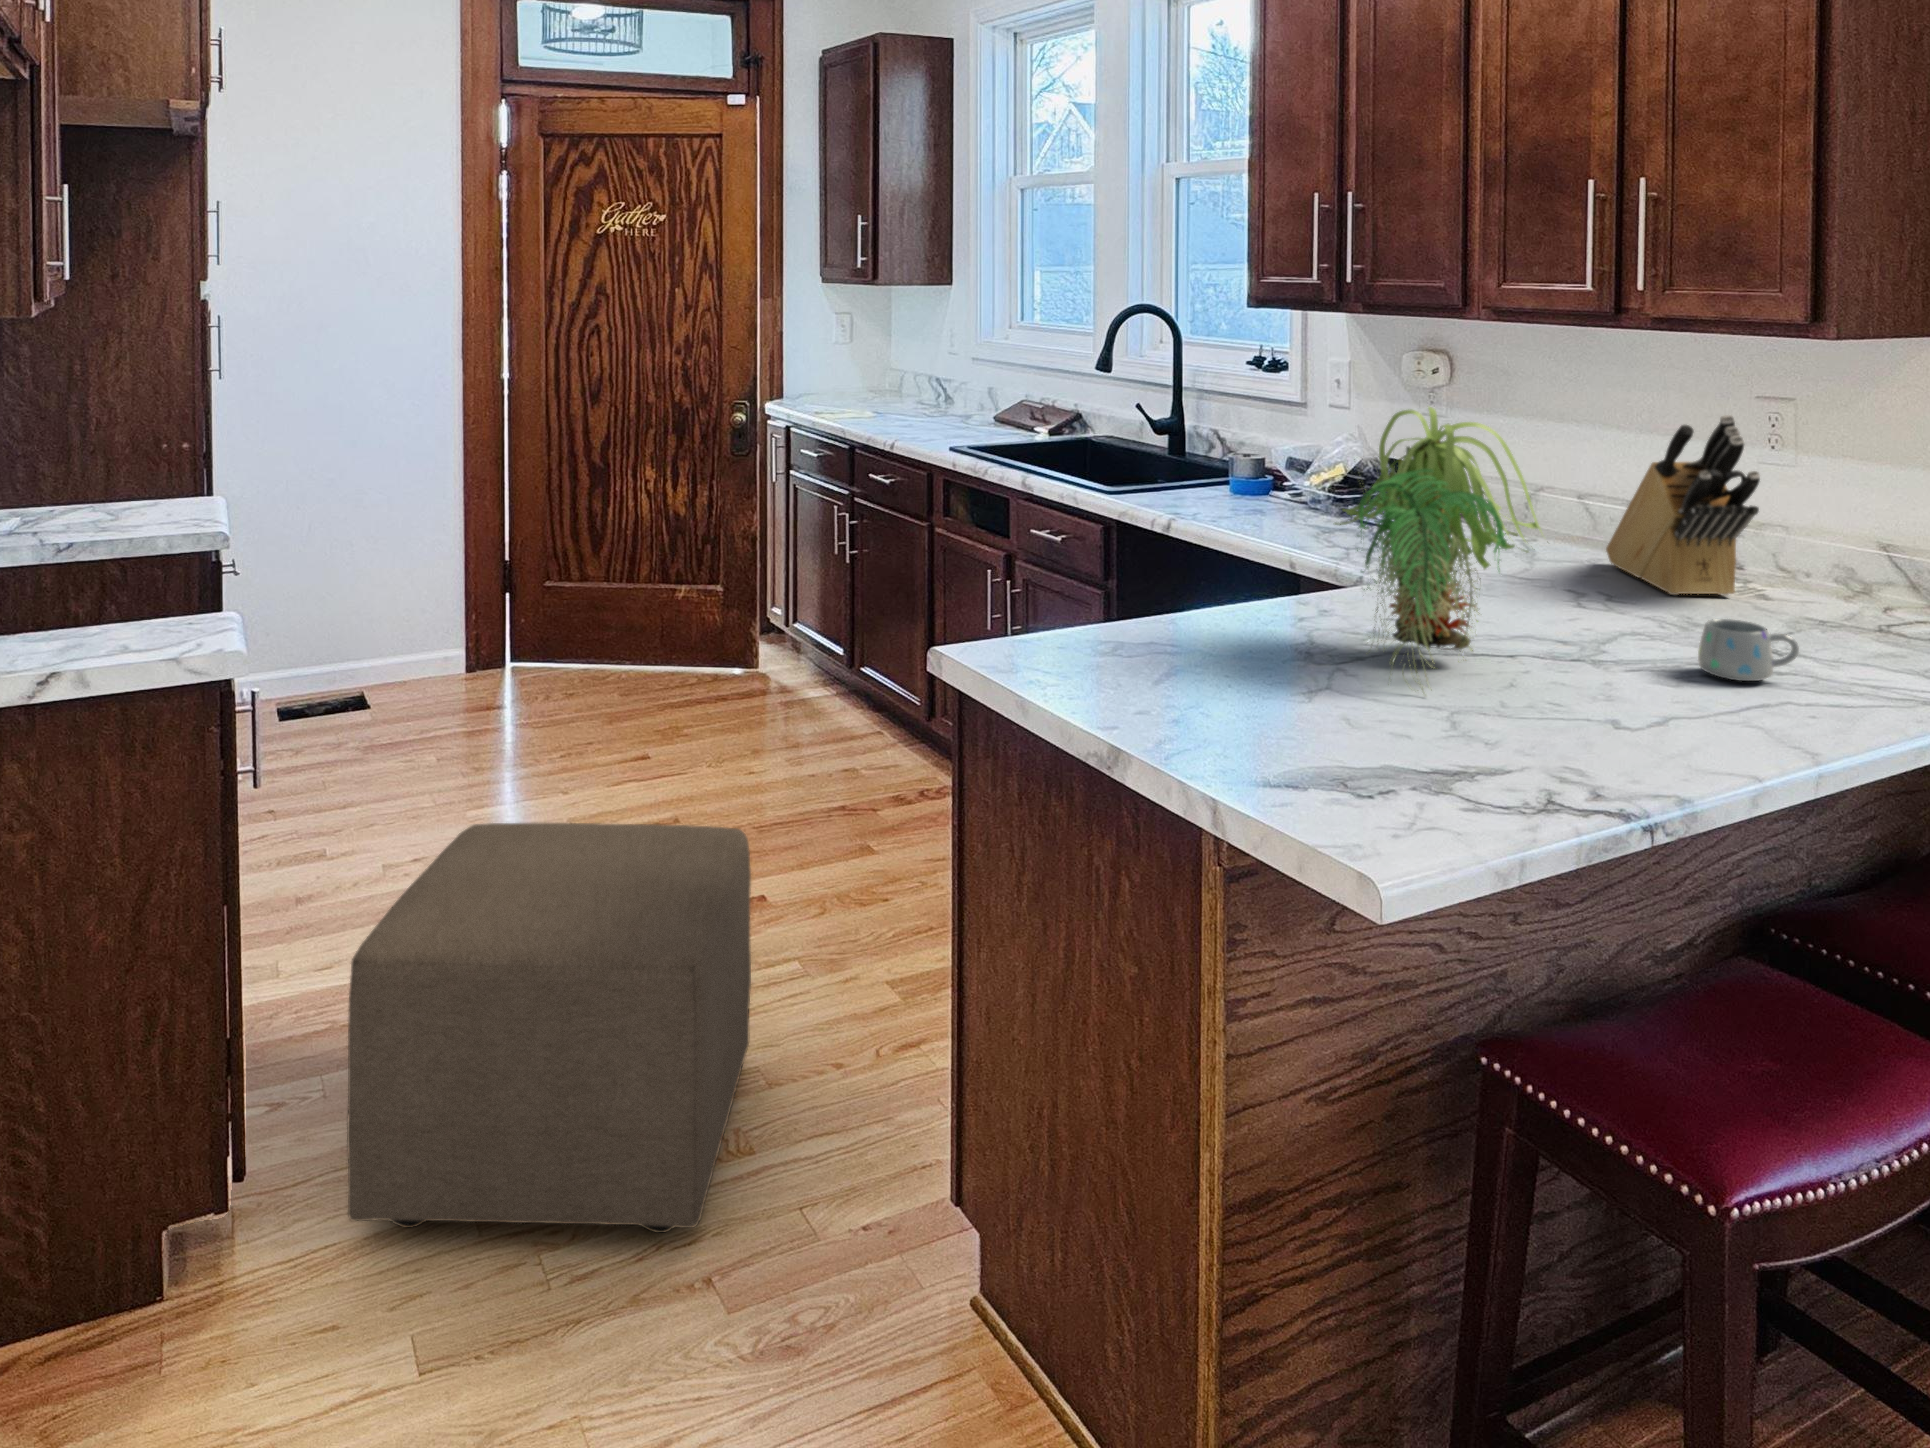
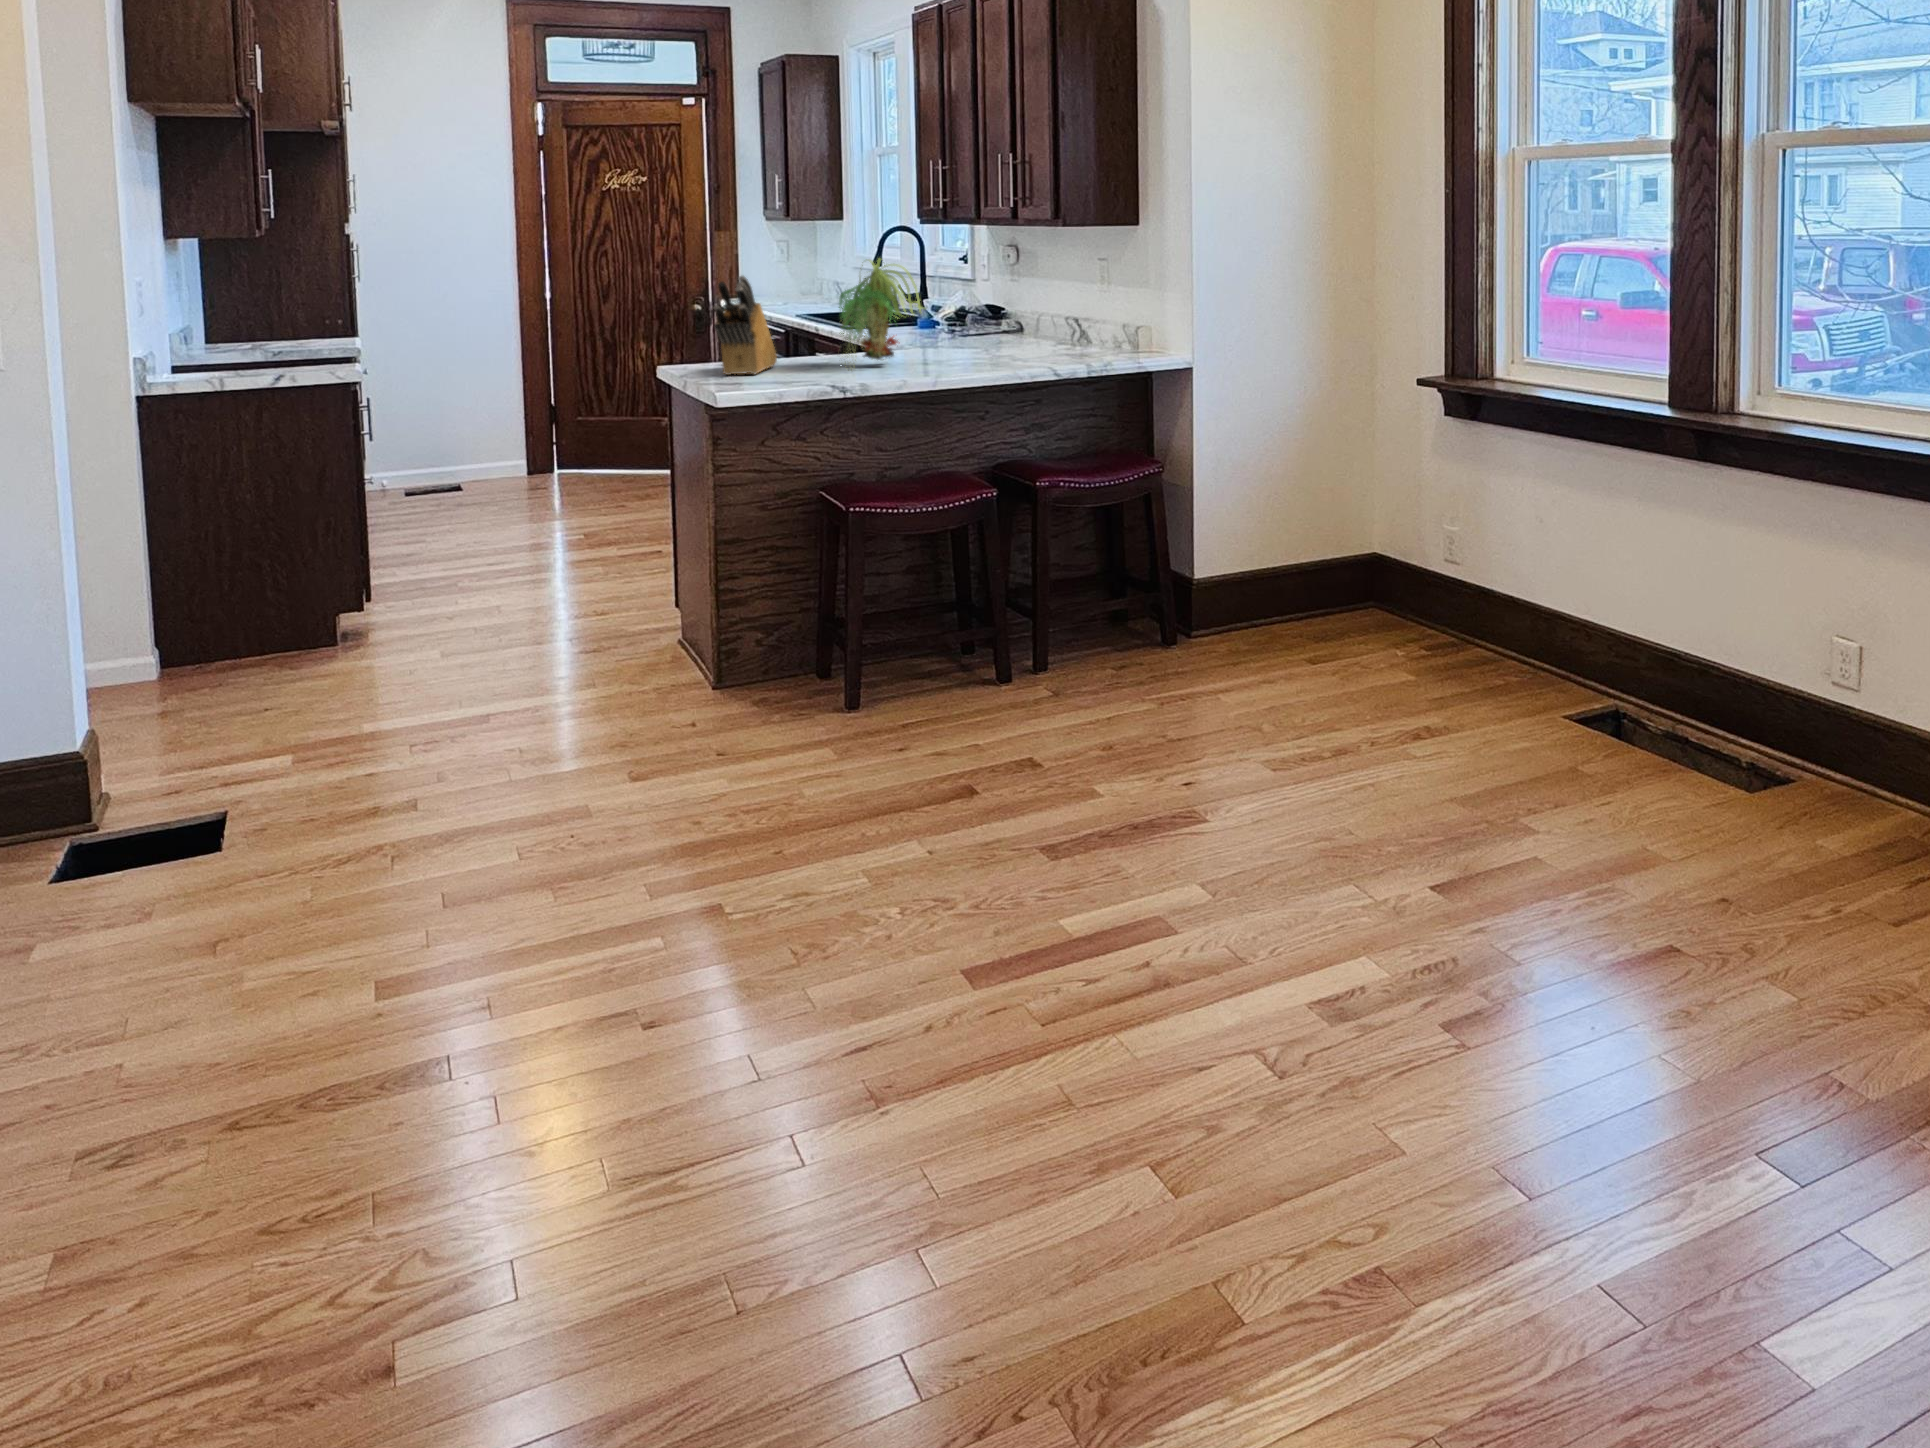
knife block: present [1606,415,1760,596] -> present [714,276,777,375]
mug: present [1698,619,1799,681] -> none [986,345,1022,368]
ottoman: present [347,823,751,1233] -> none [425,478,629,629]

